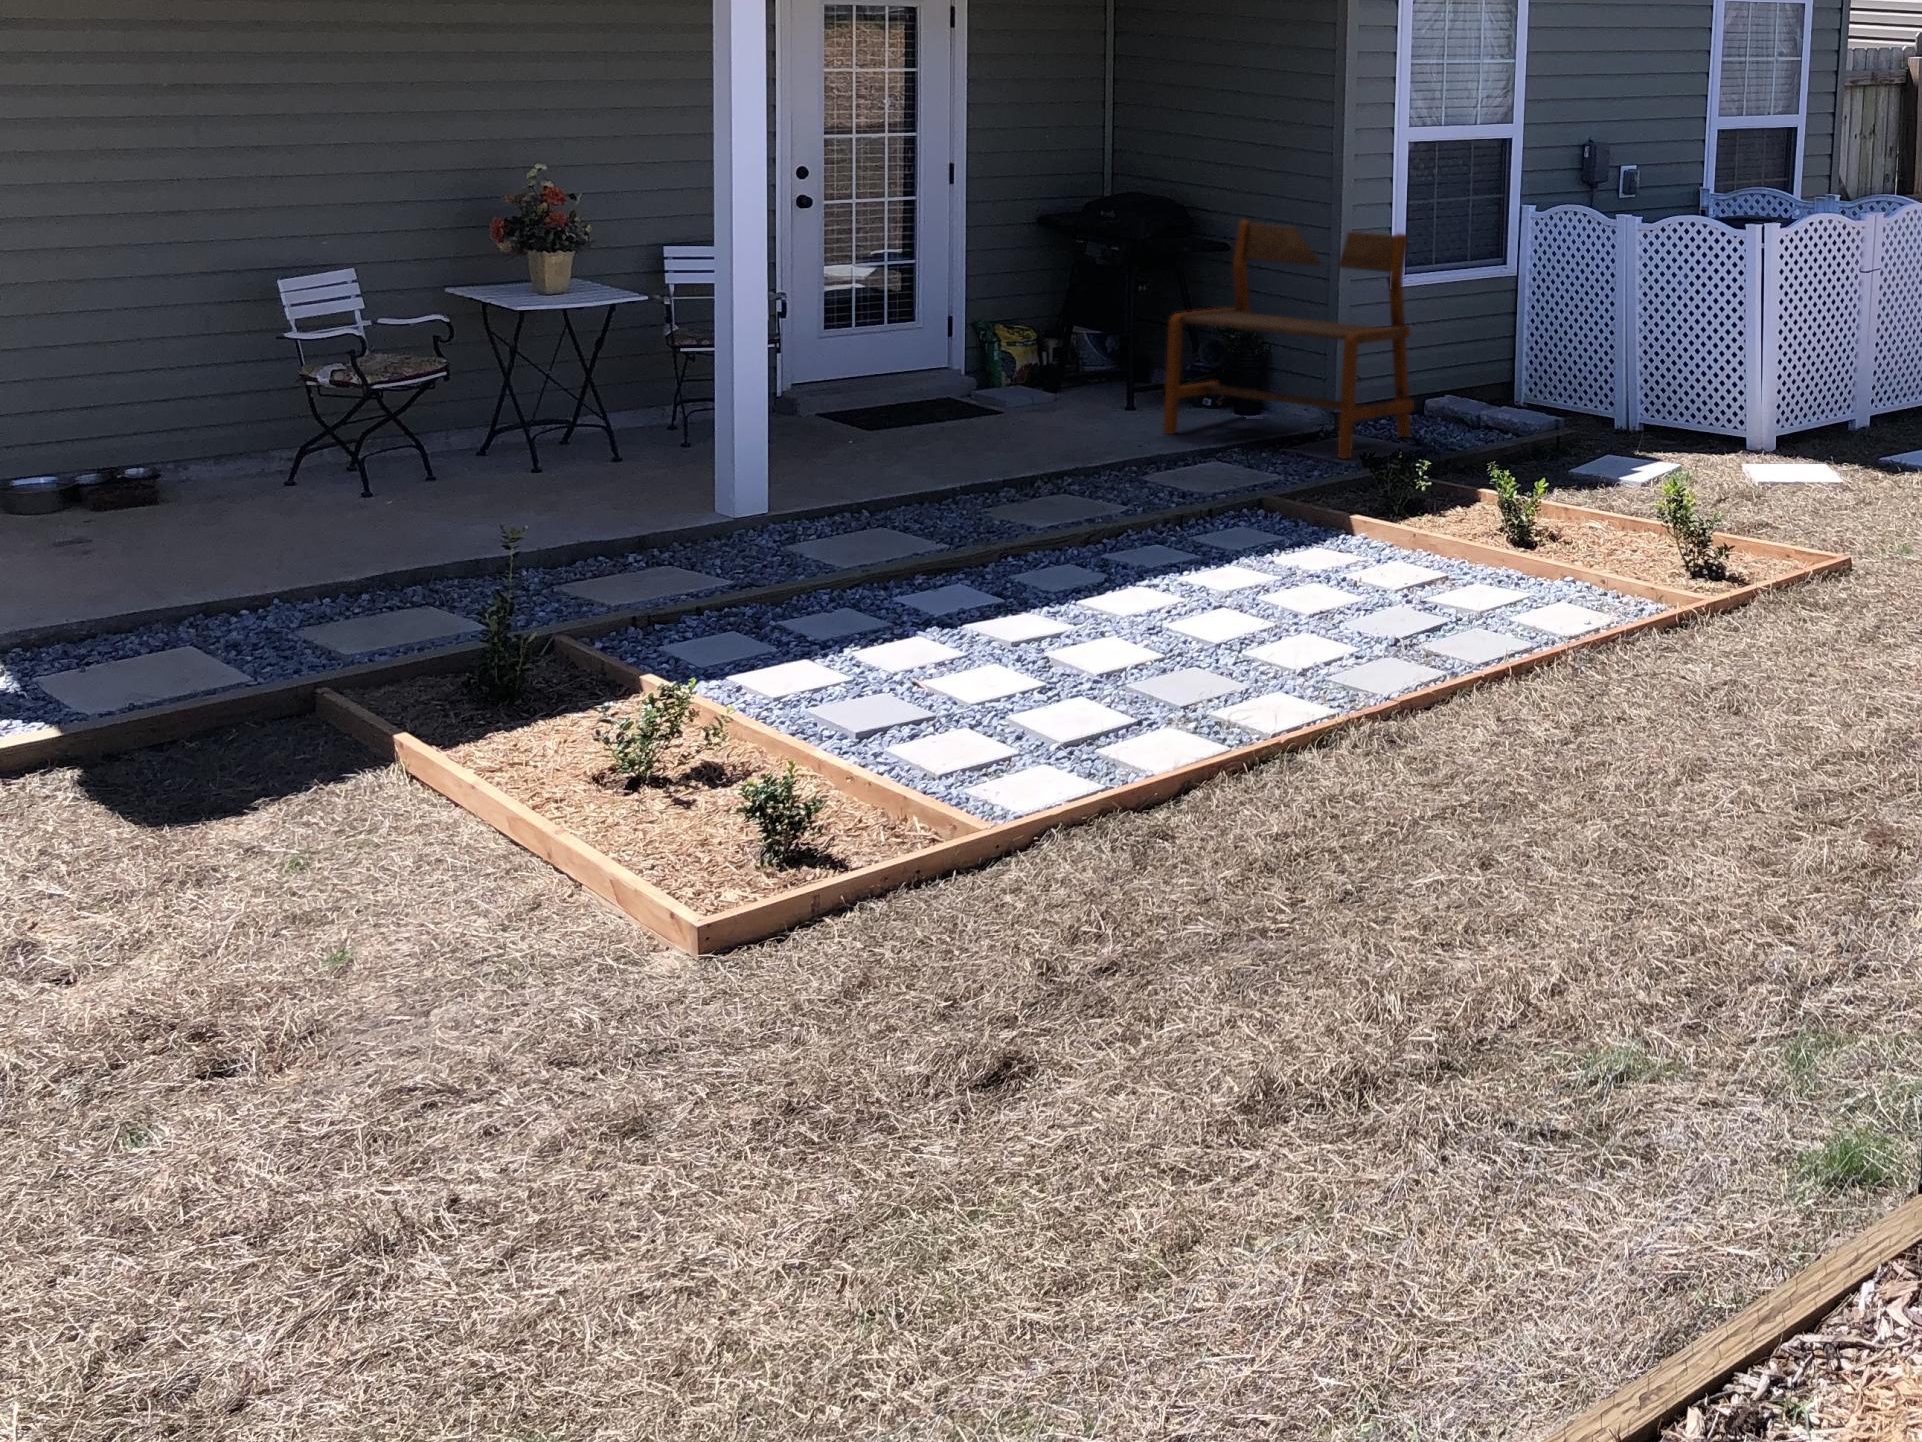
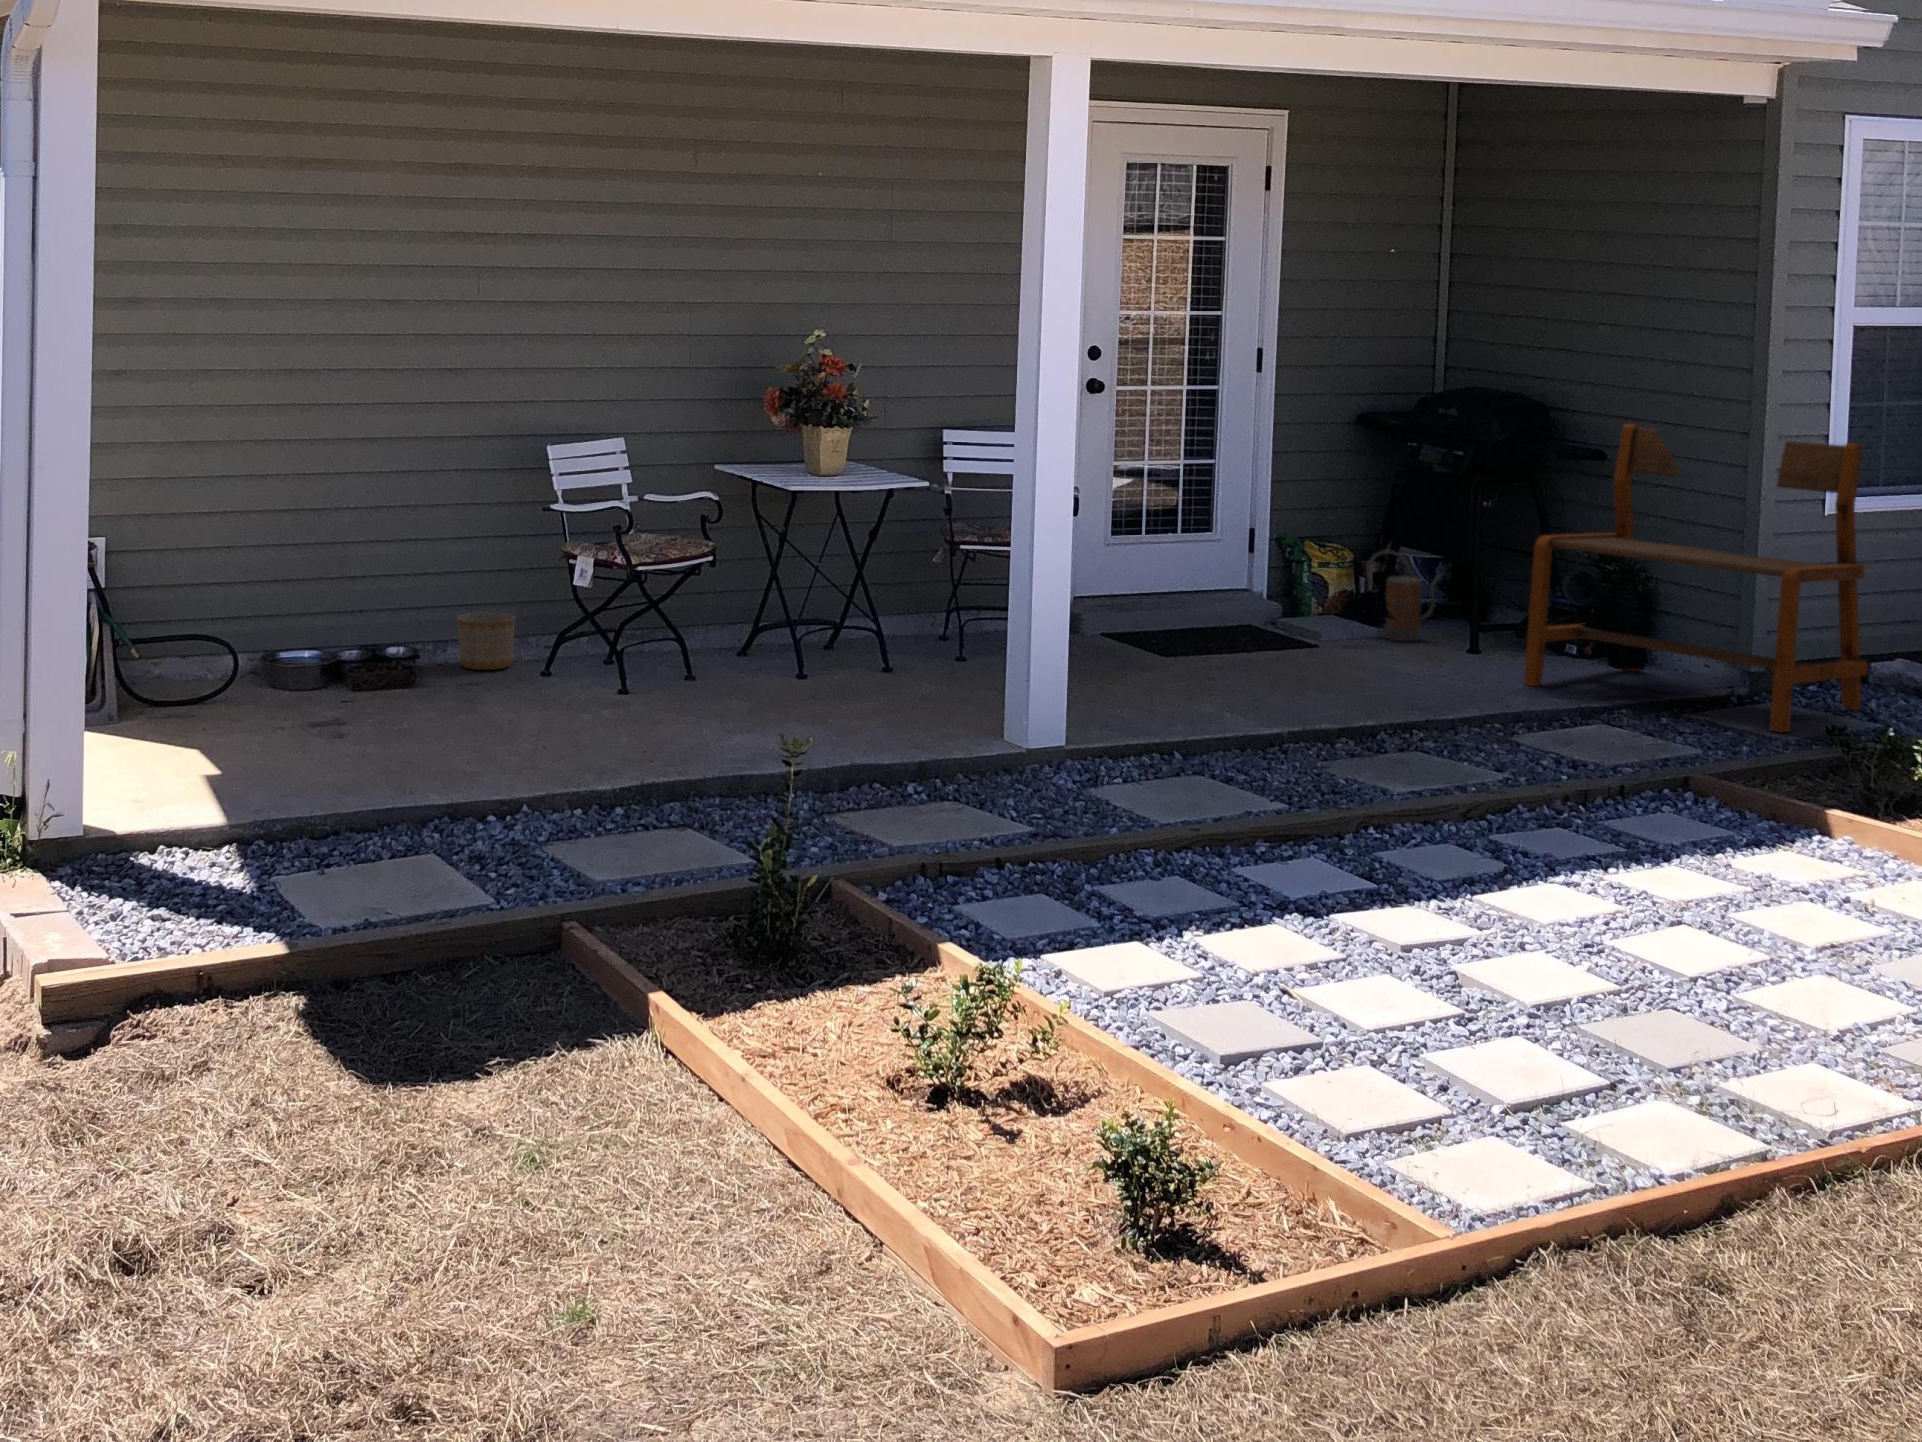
watering can: none [1046,328,1107,402] -> present [1367,550,1442,641]
planter: none [196,432,255,484] -> present [457,612,515,670]

